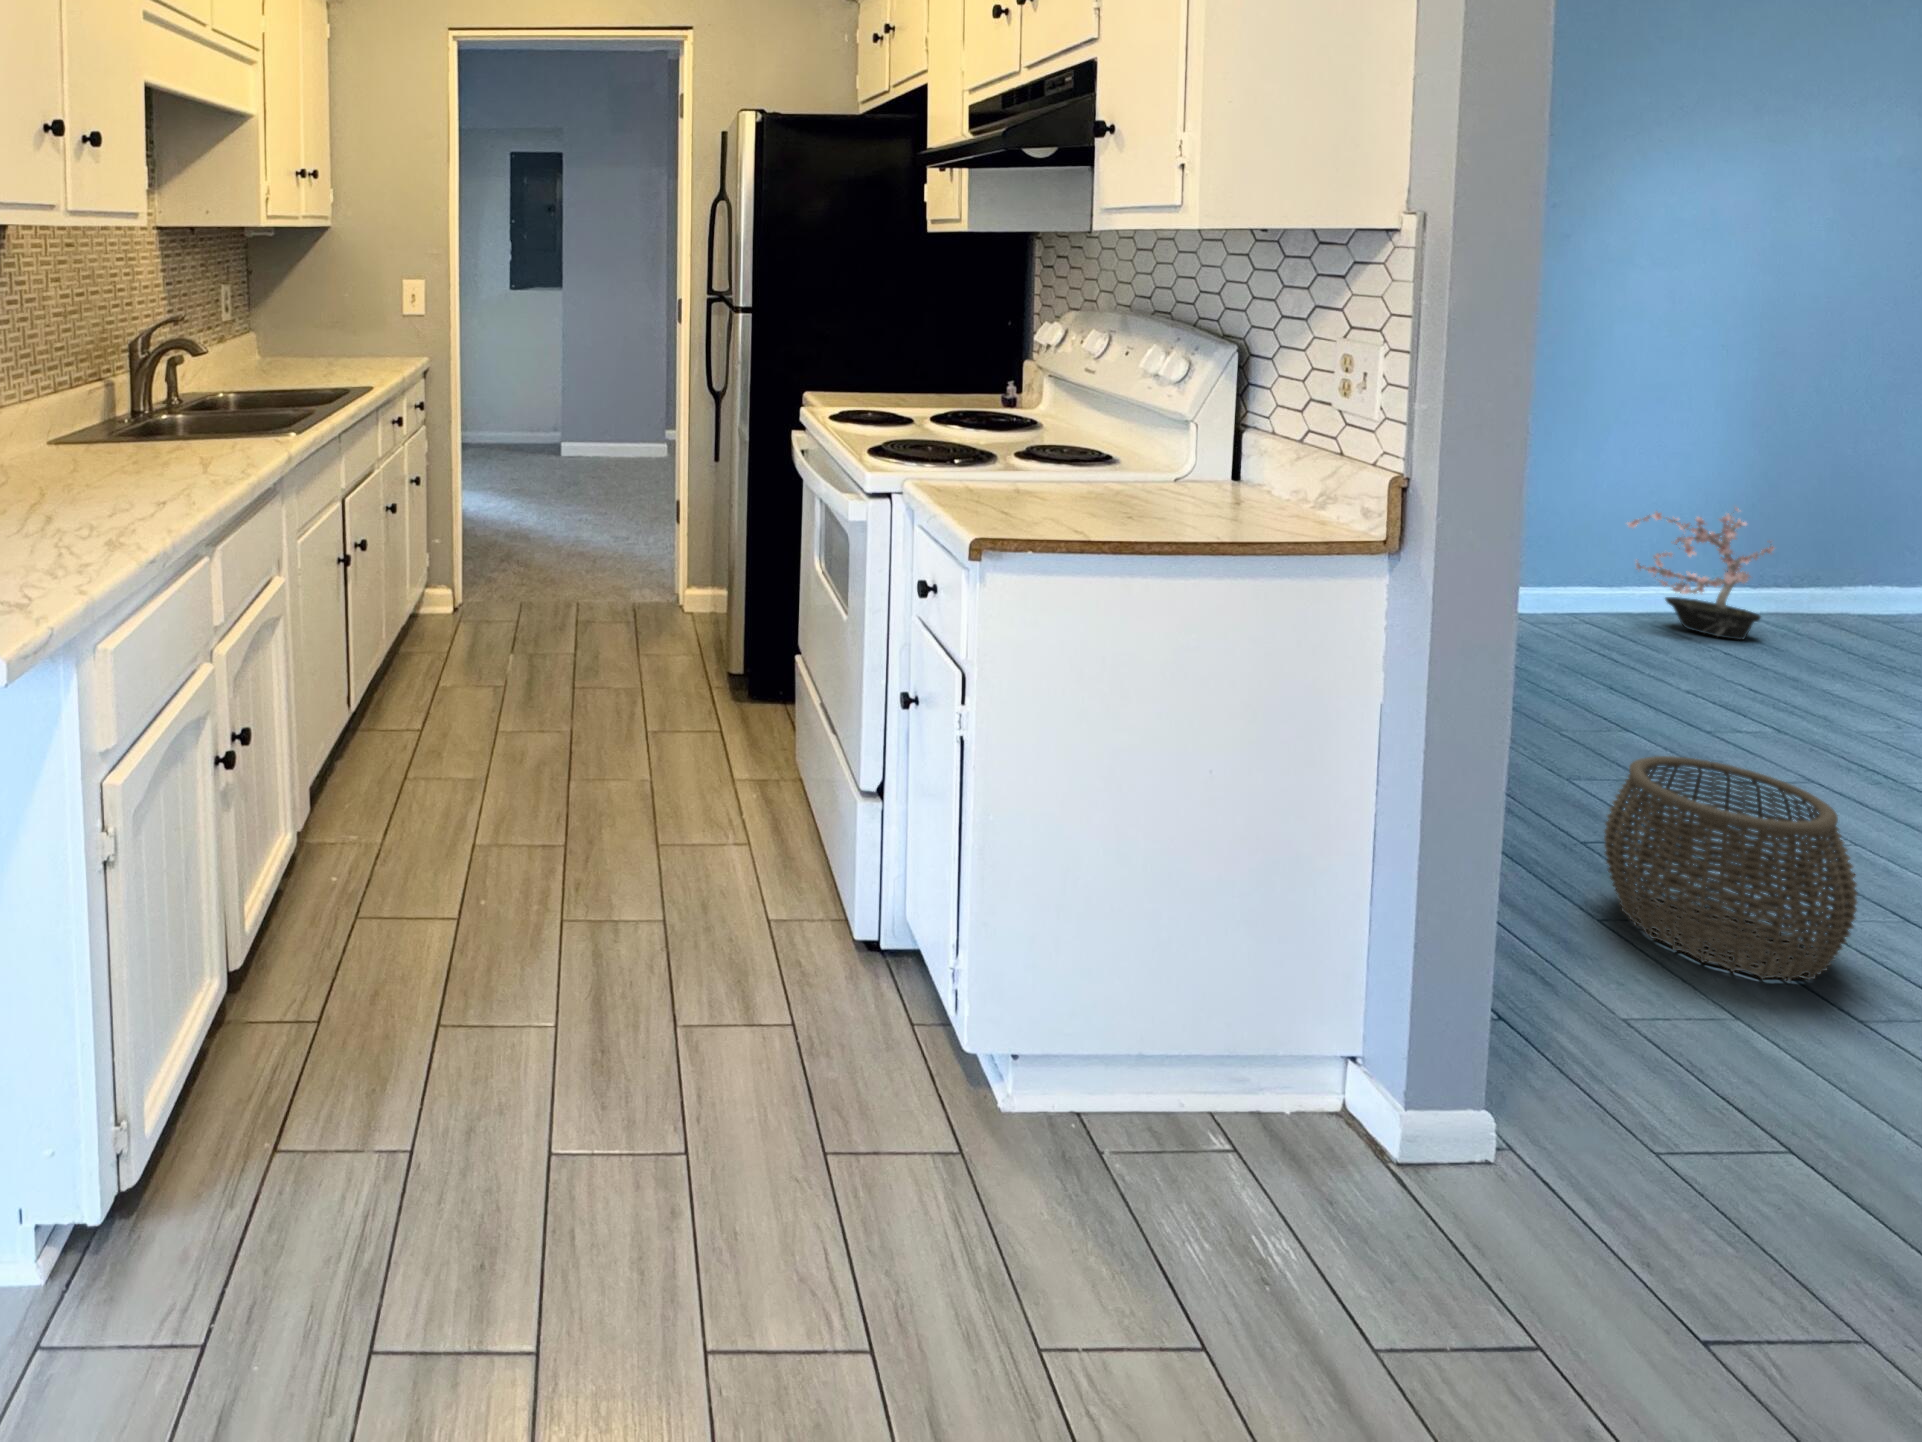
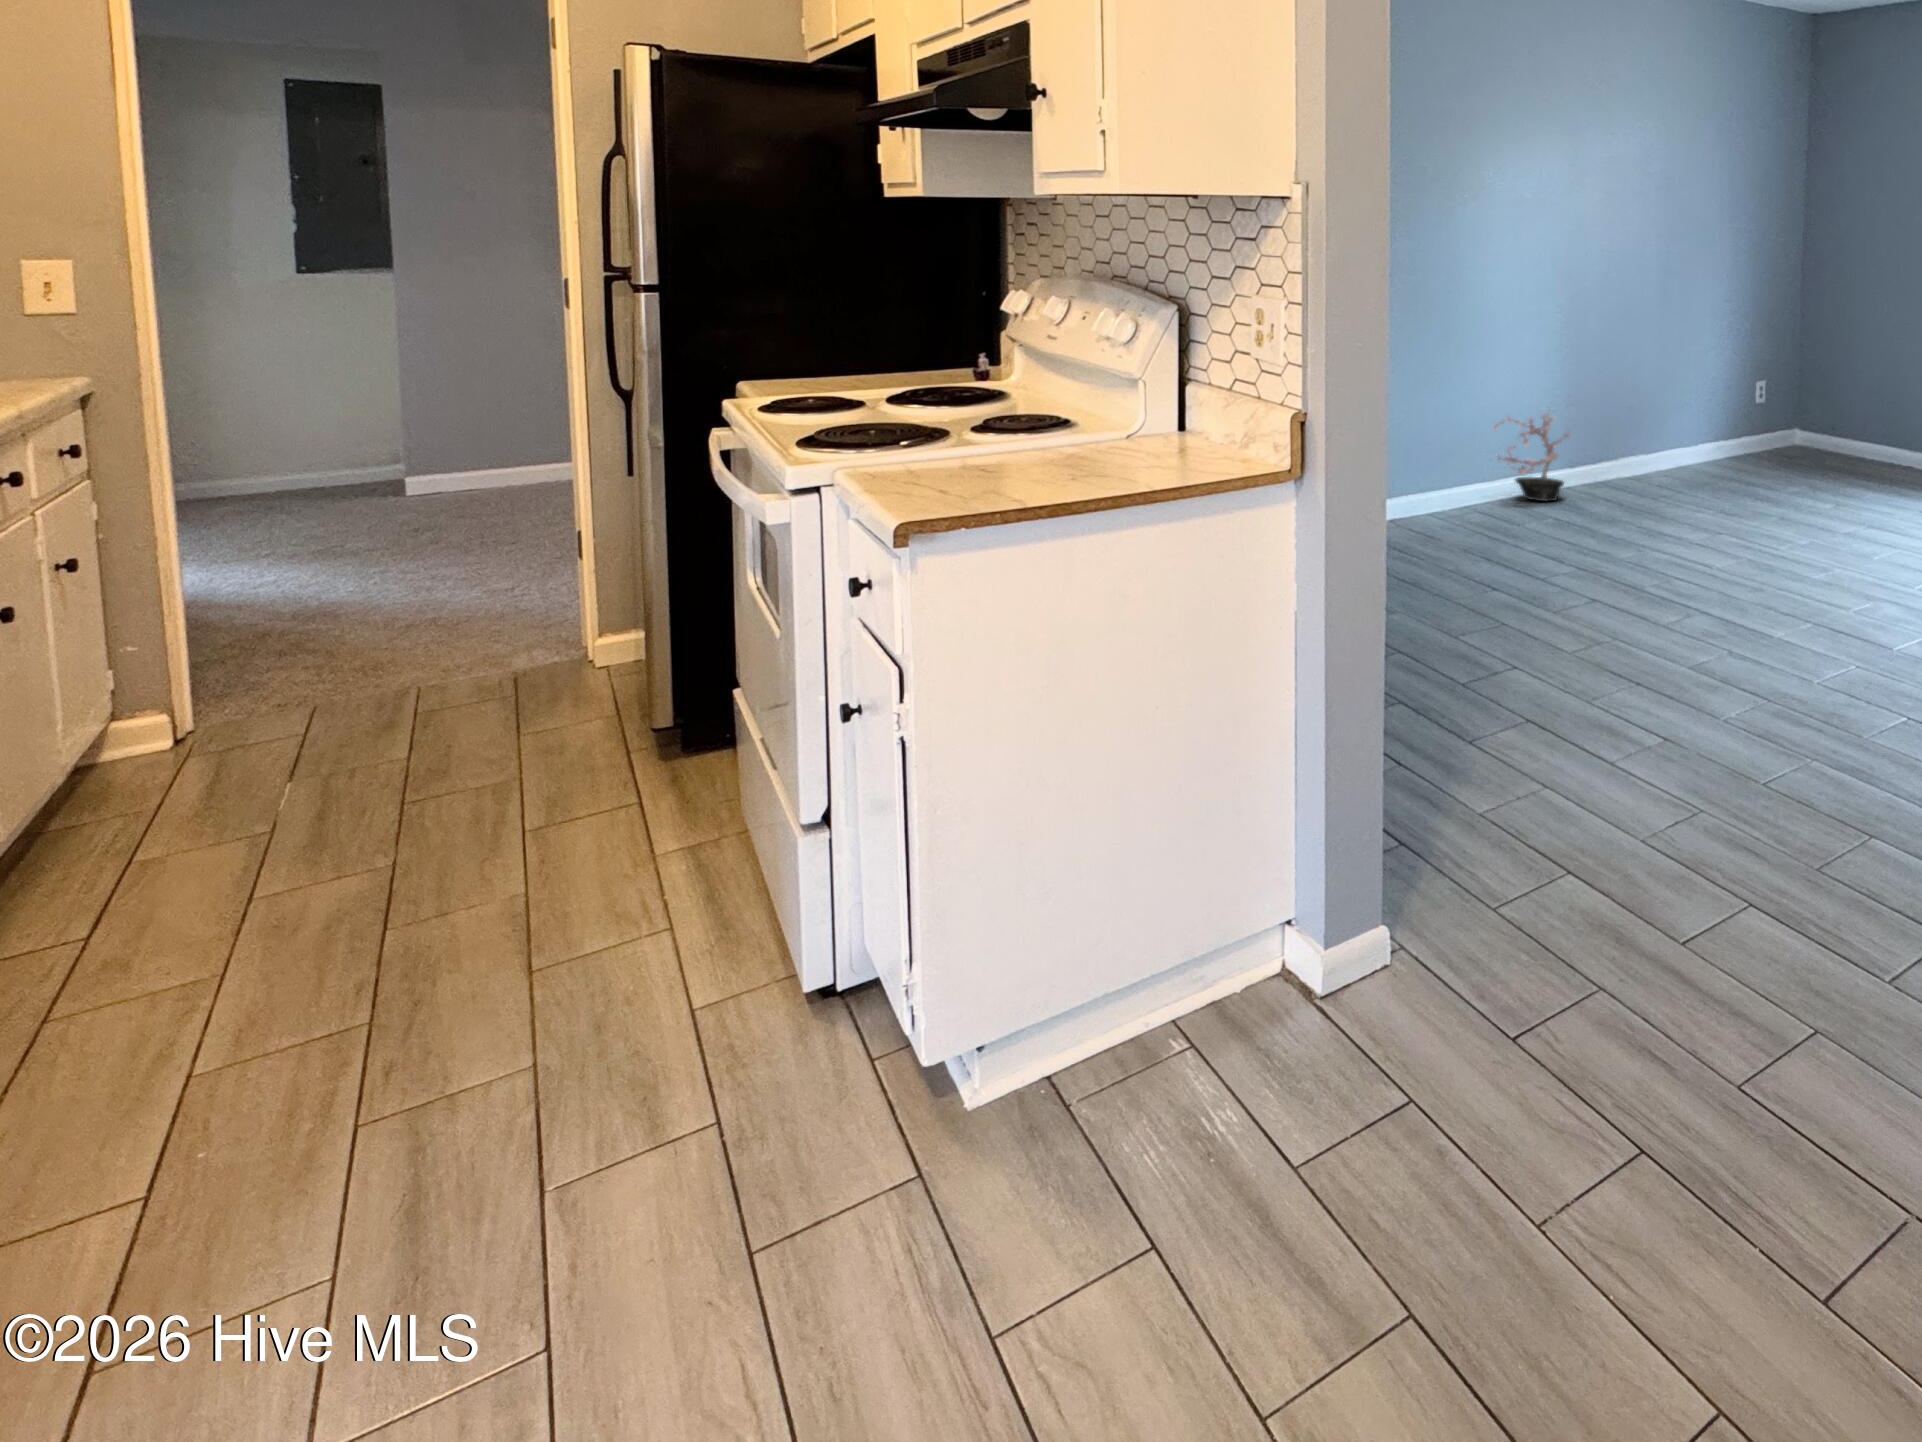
woven basket: present [1604,756,1857,982] -> none [1463,594,1595,742]

